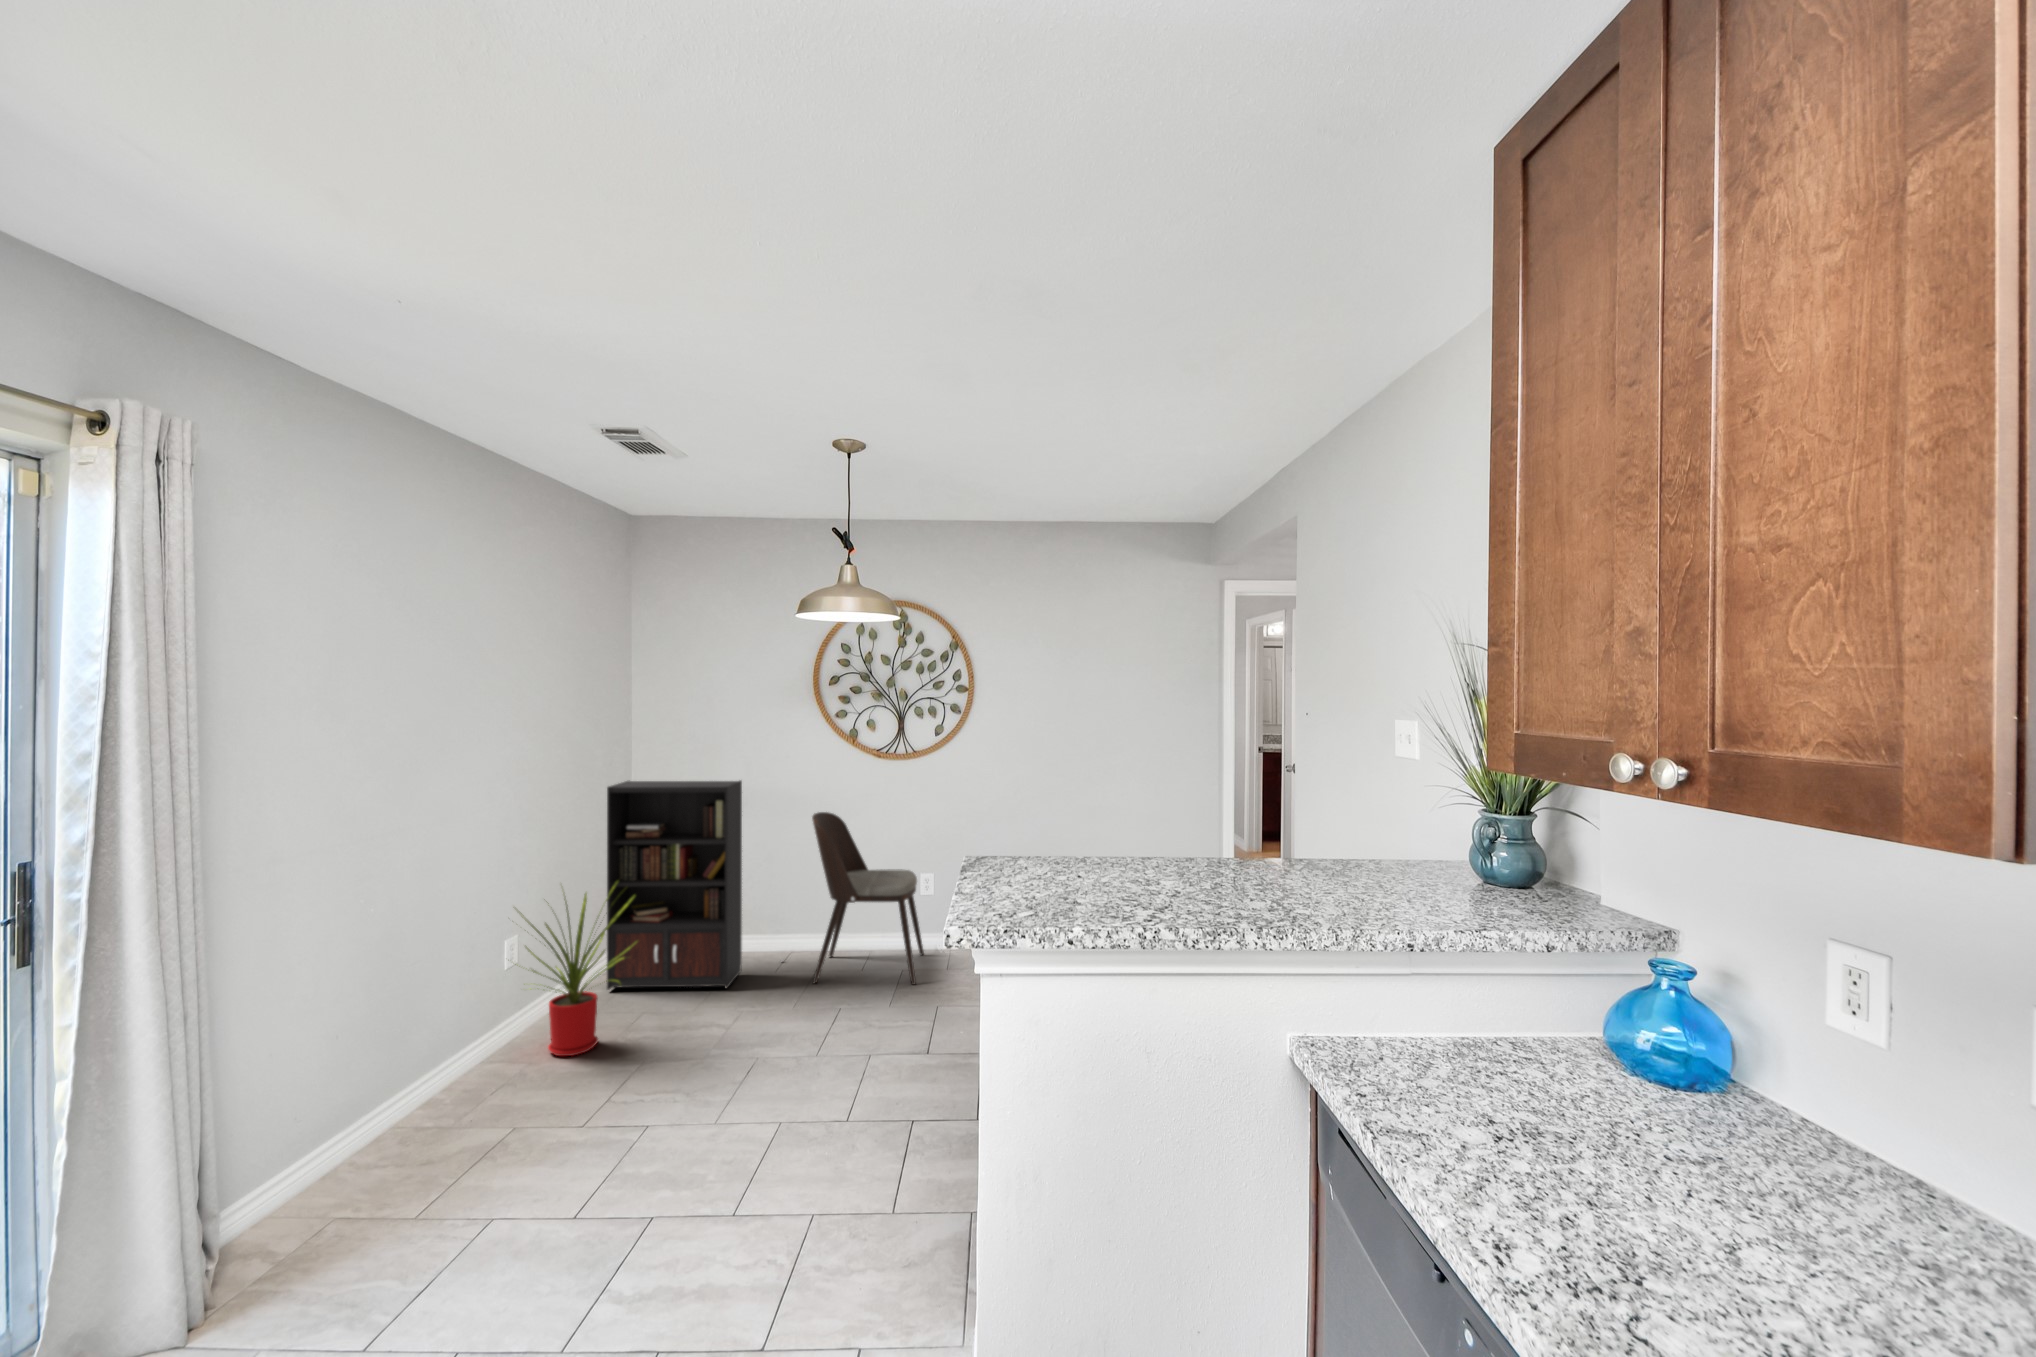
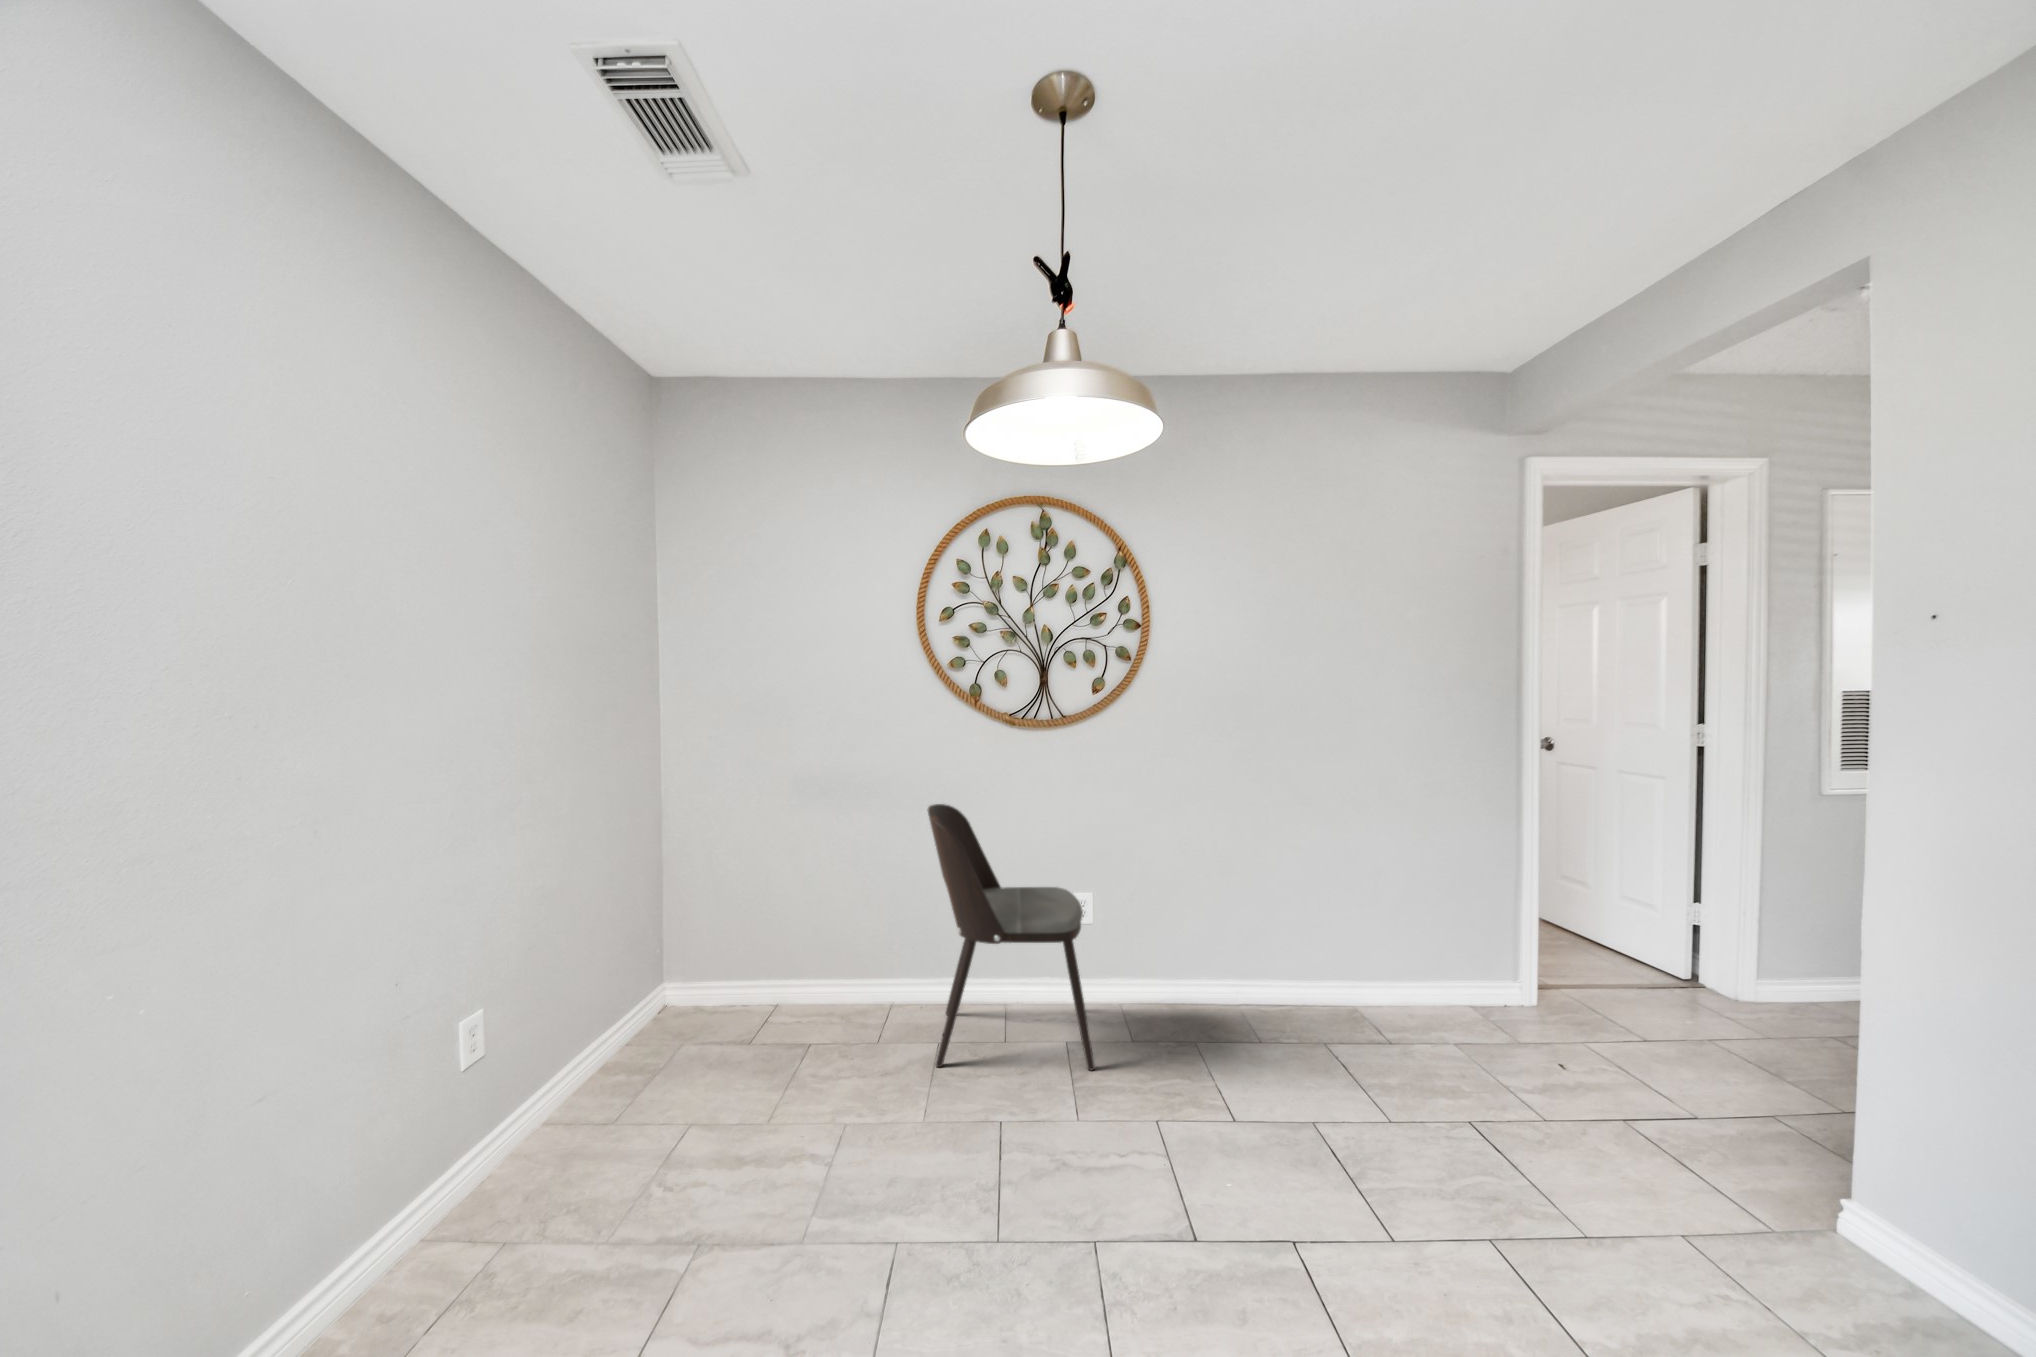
bookcase: present [607,781,783,990] -> none [619,757,882,1083]
house plant: present [521,881,636,1056] -> none [425,924,669,1249]

